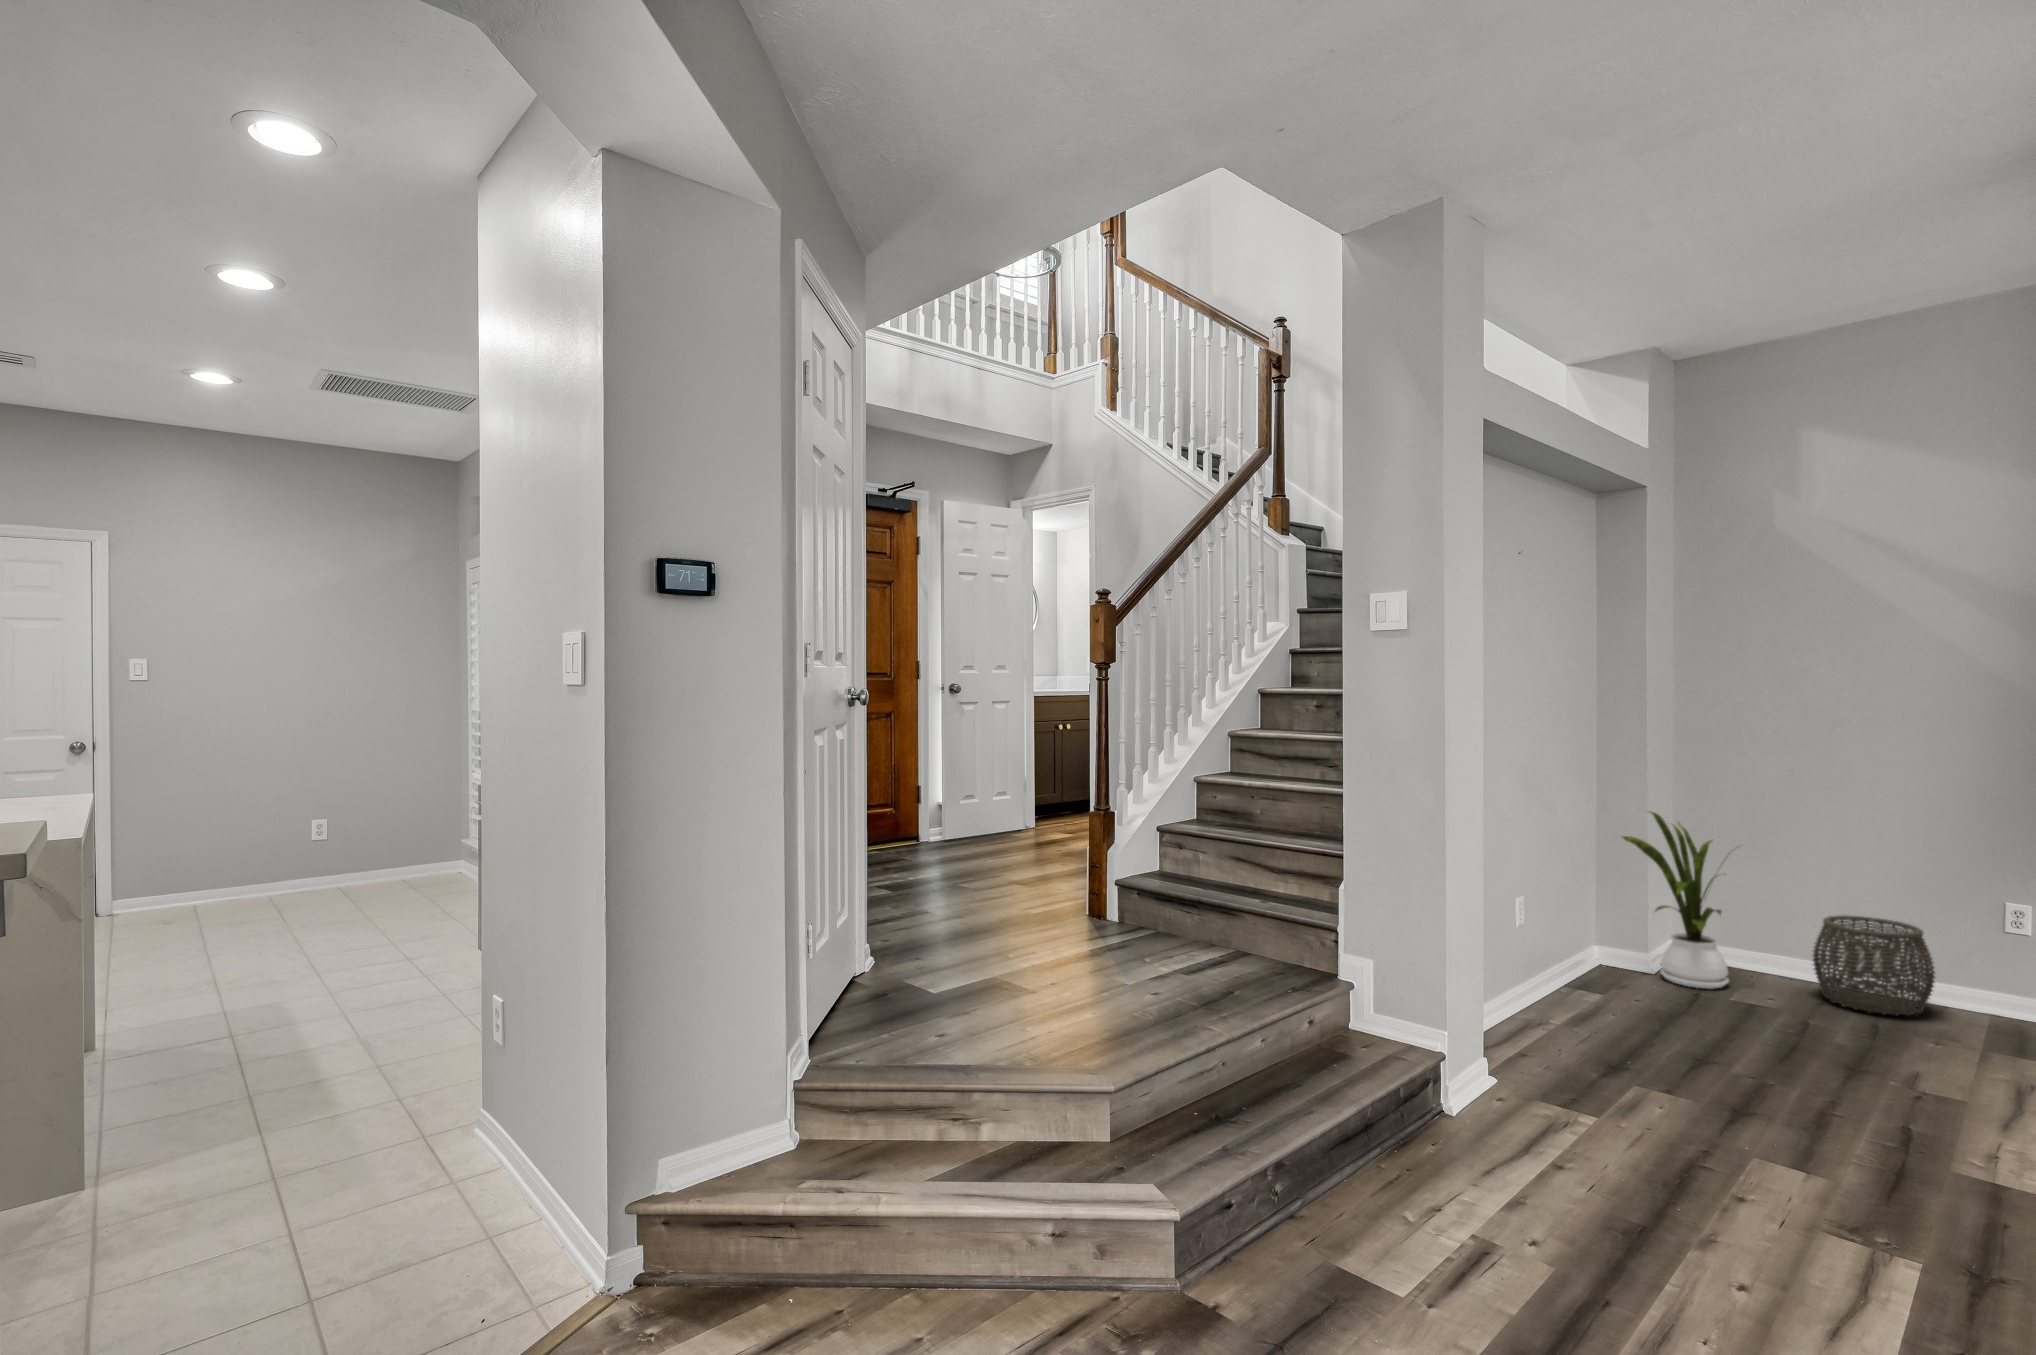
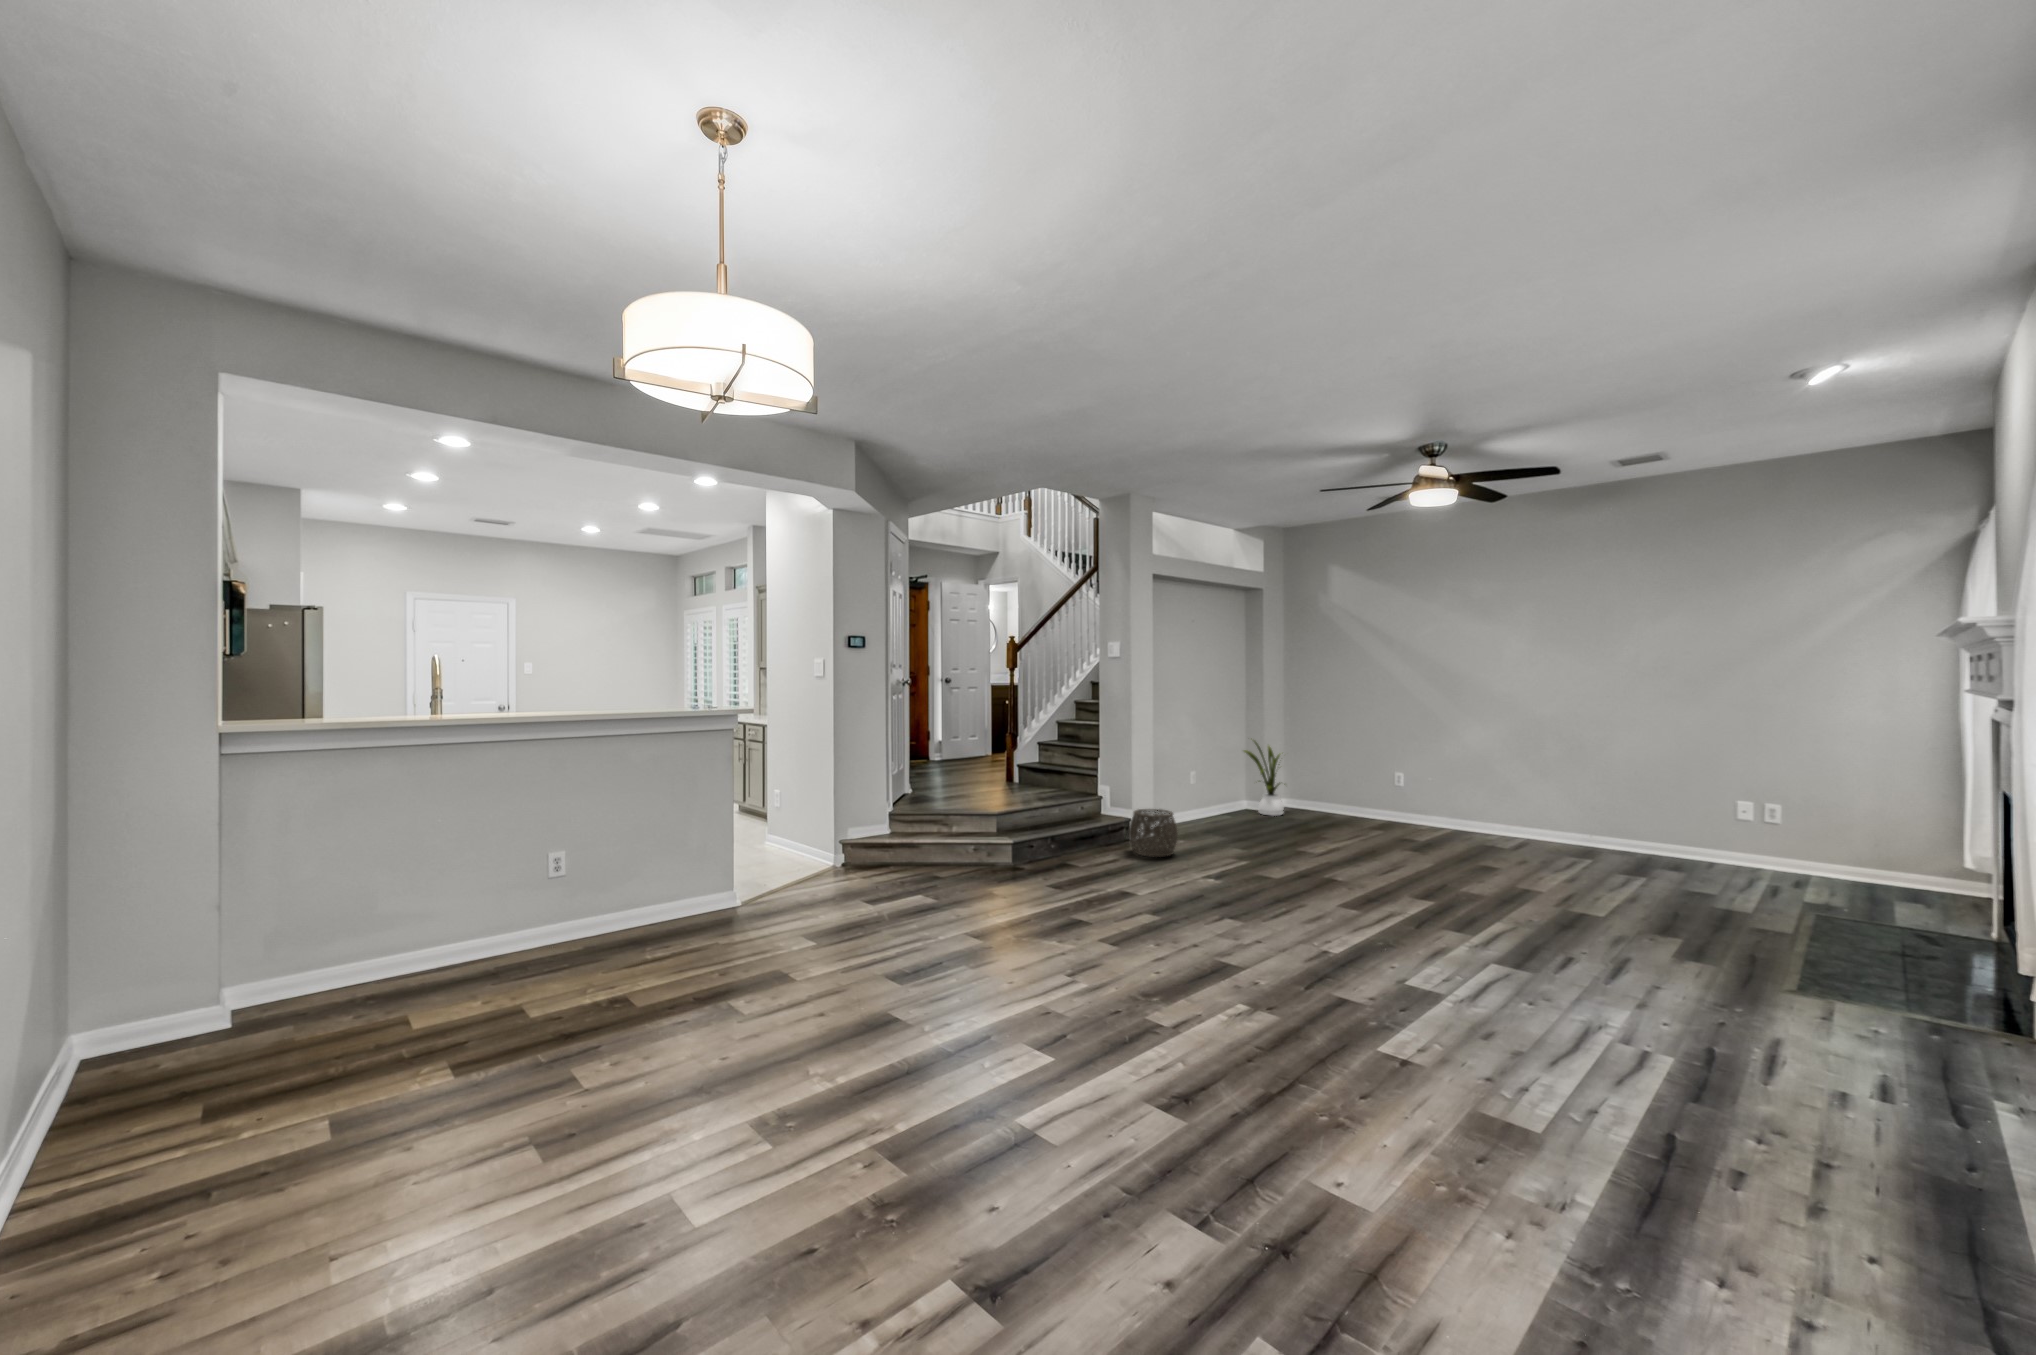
woven basket: present [1813,915,1935,1016] -> present [1129,809,1178,857]

